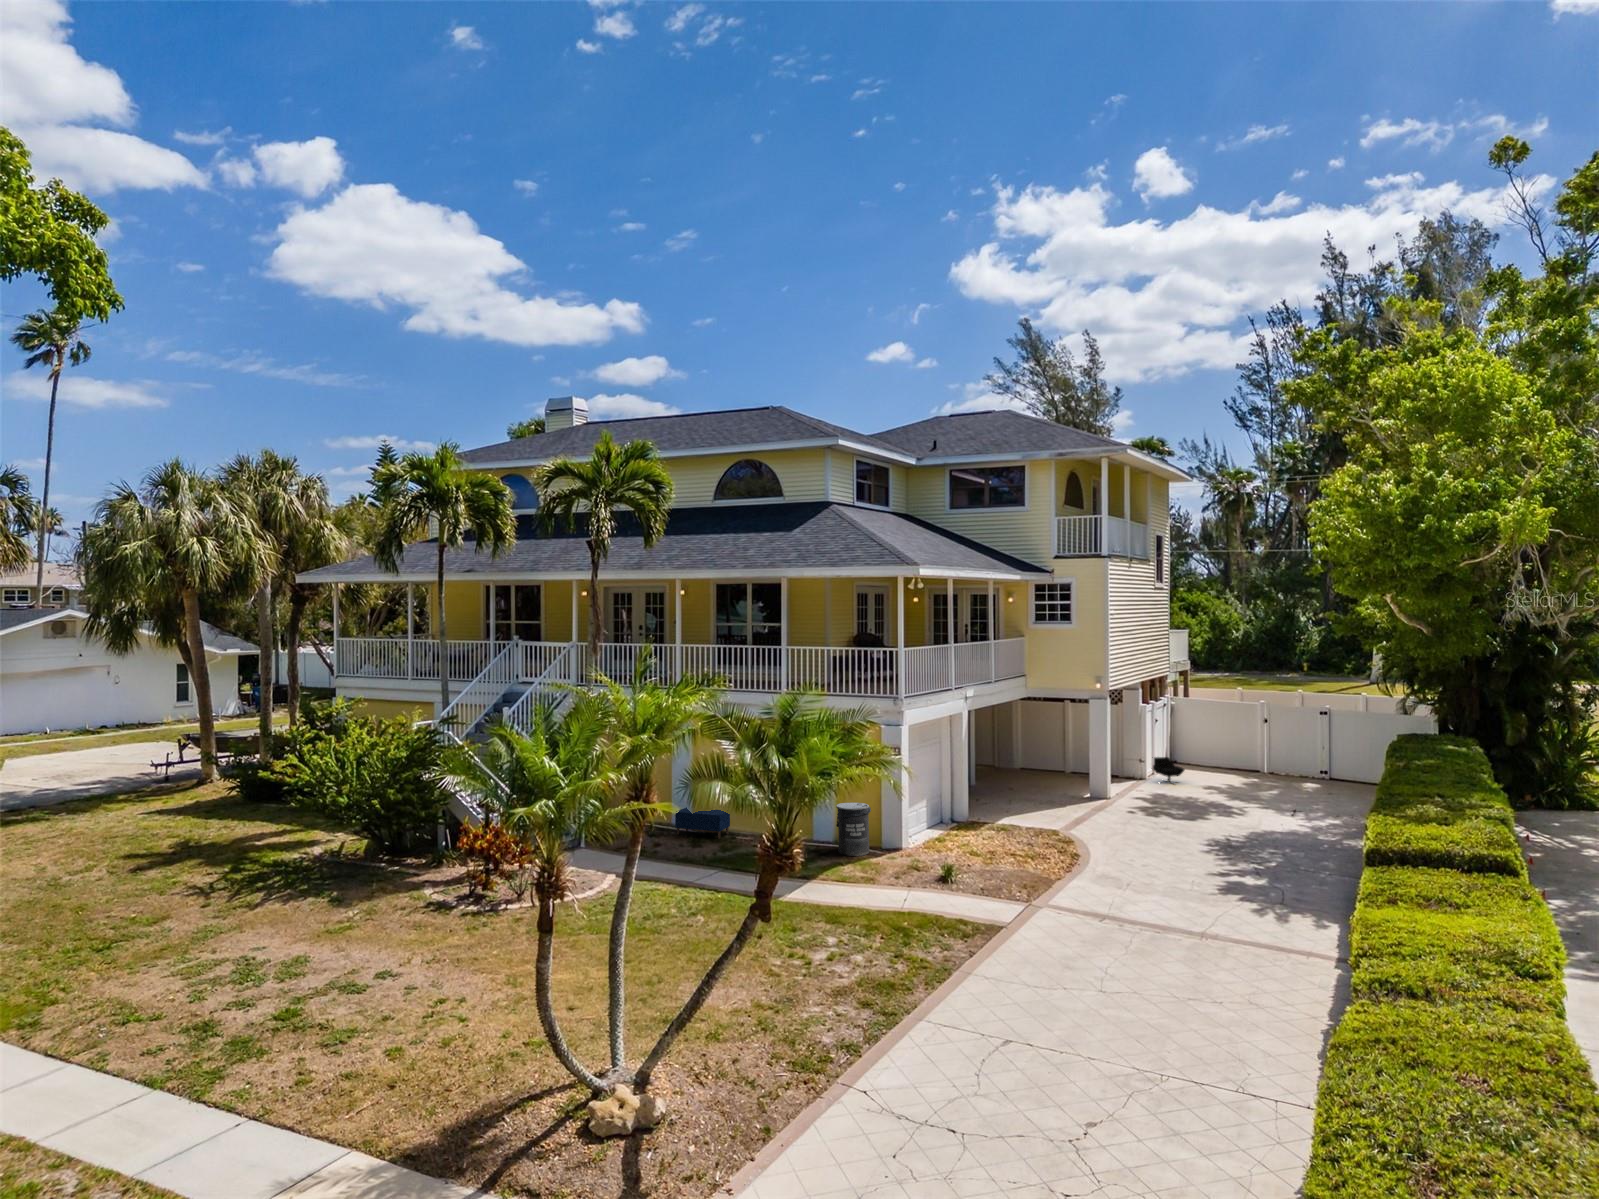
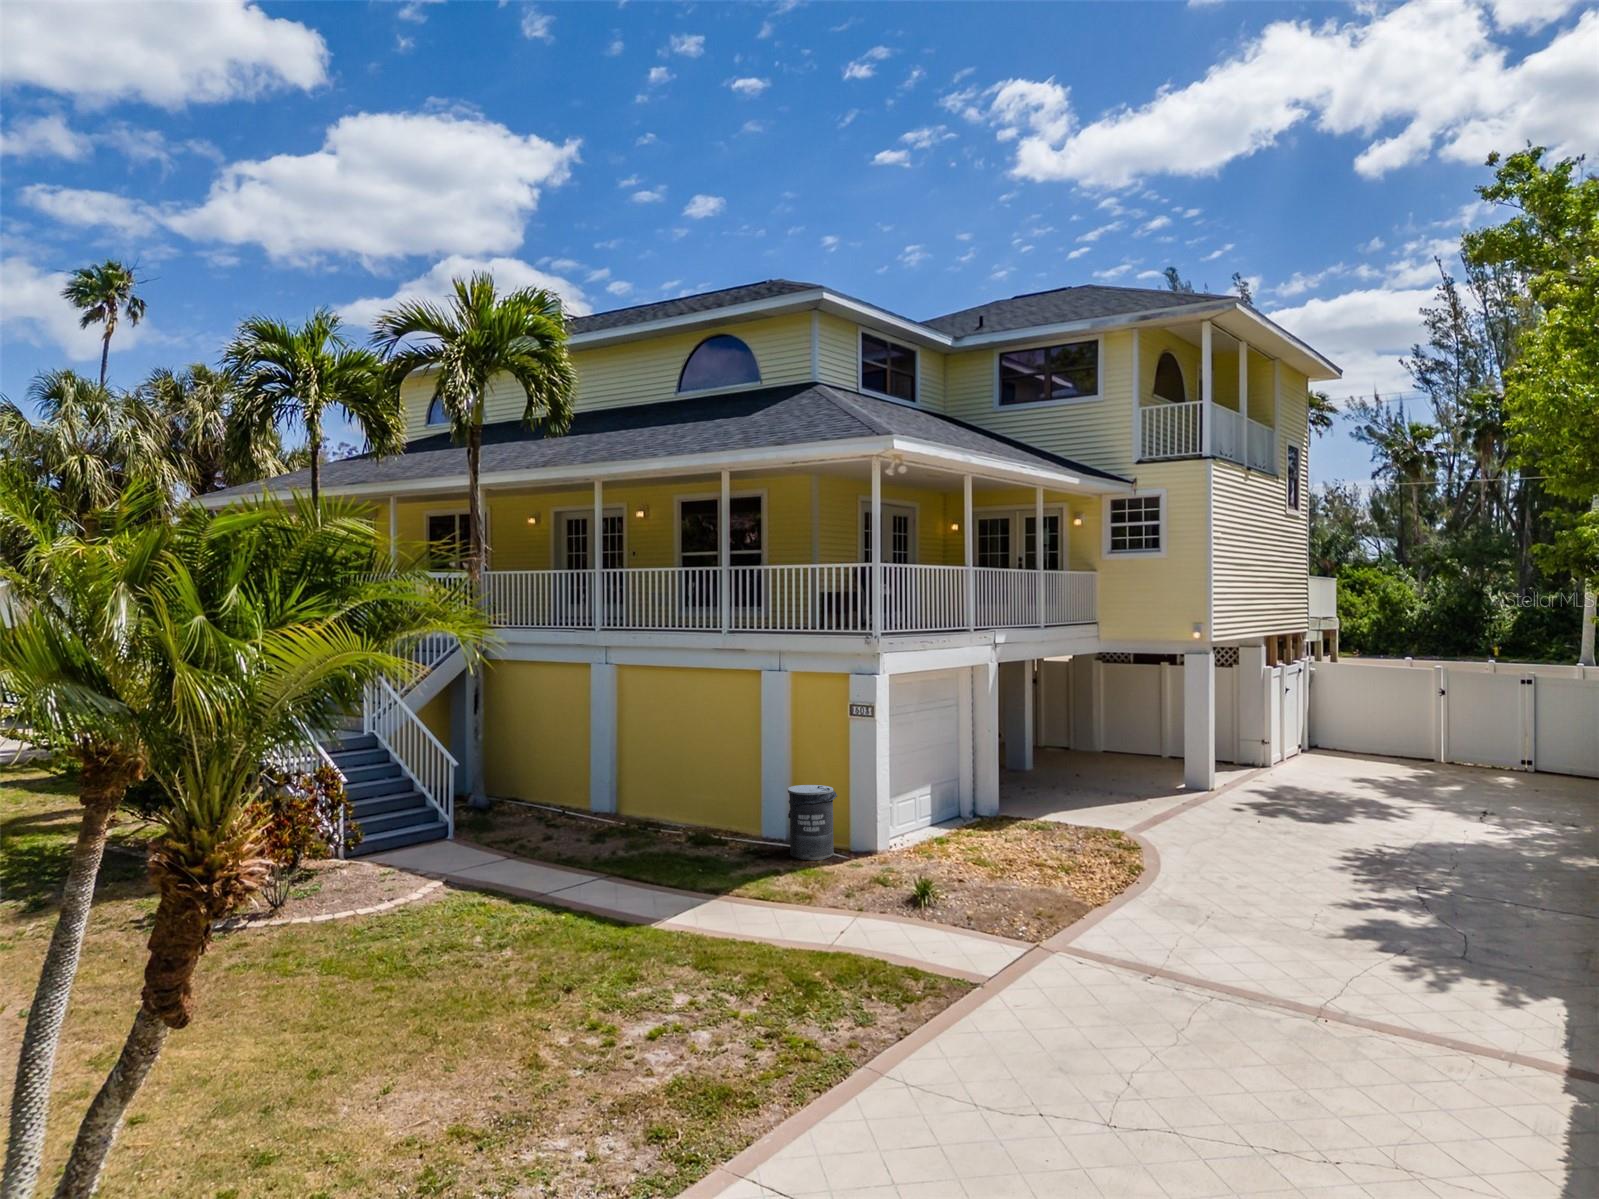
lounge chair: present [1153,757,1184,782] -> none [1276,739,1324,777]
bench: present [675,807,730,839] -> none [588,787,661,830]

